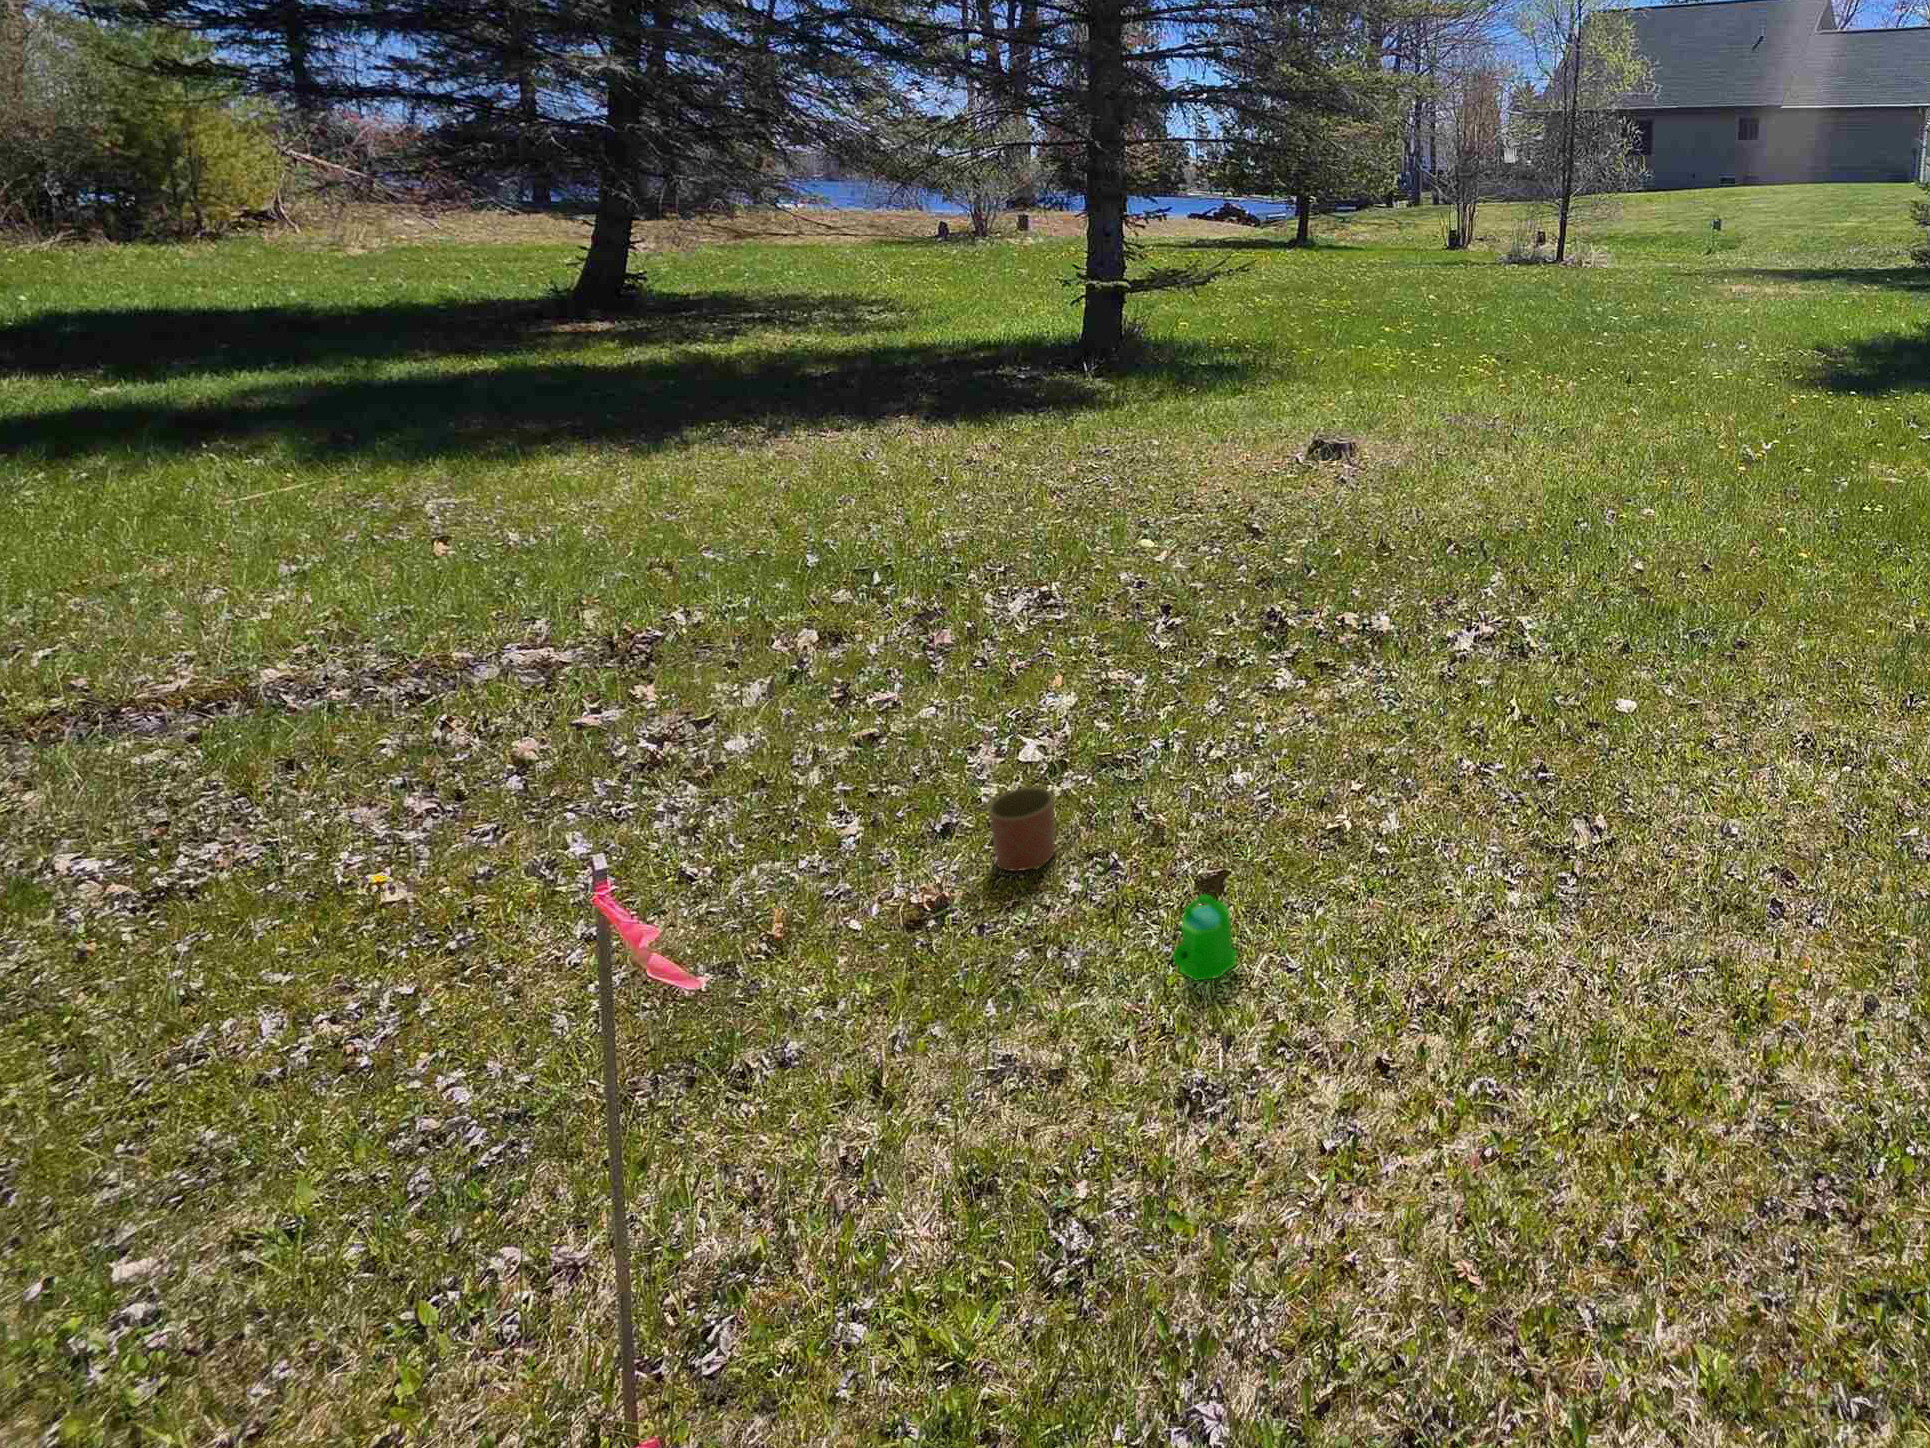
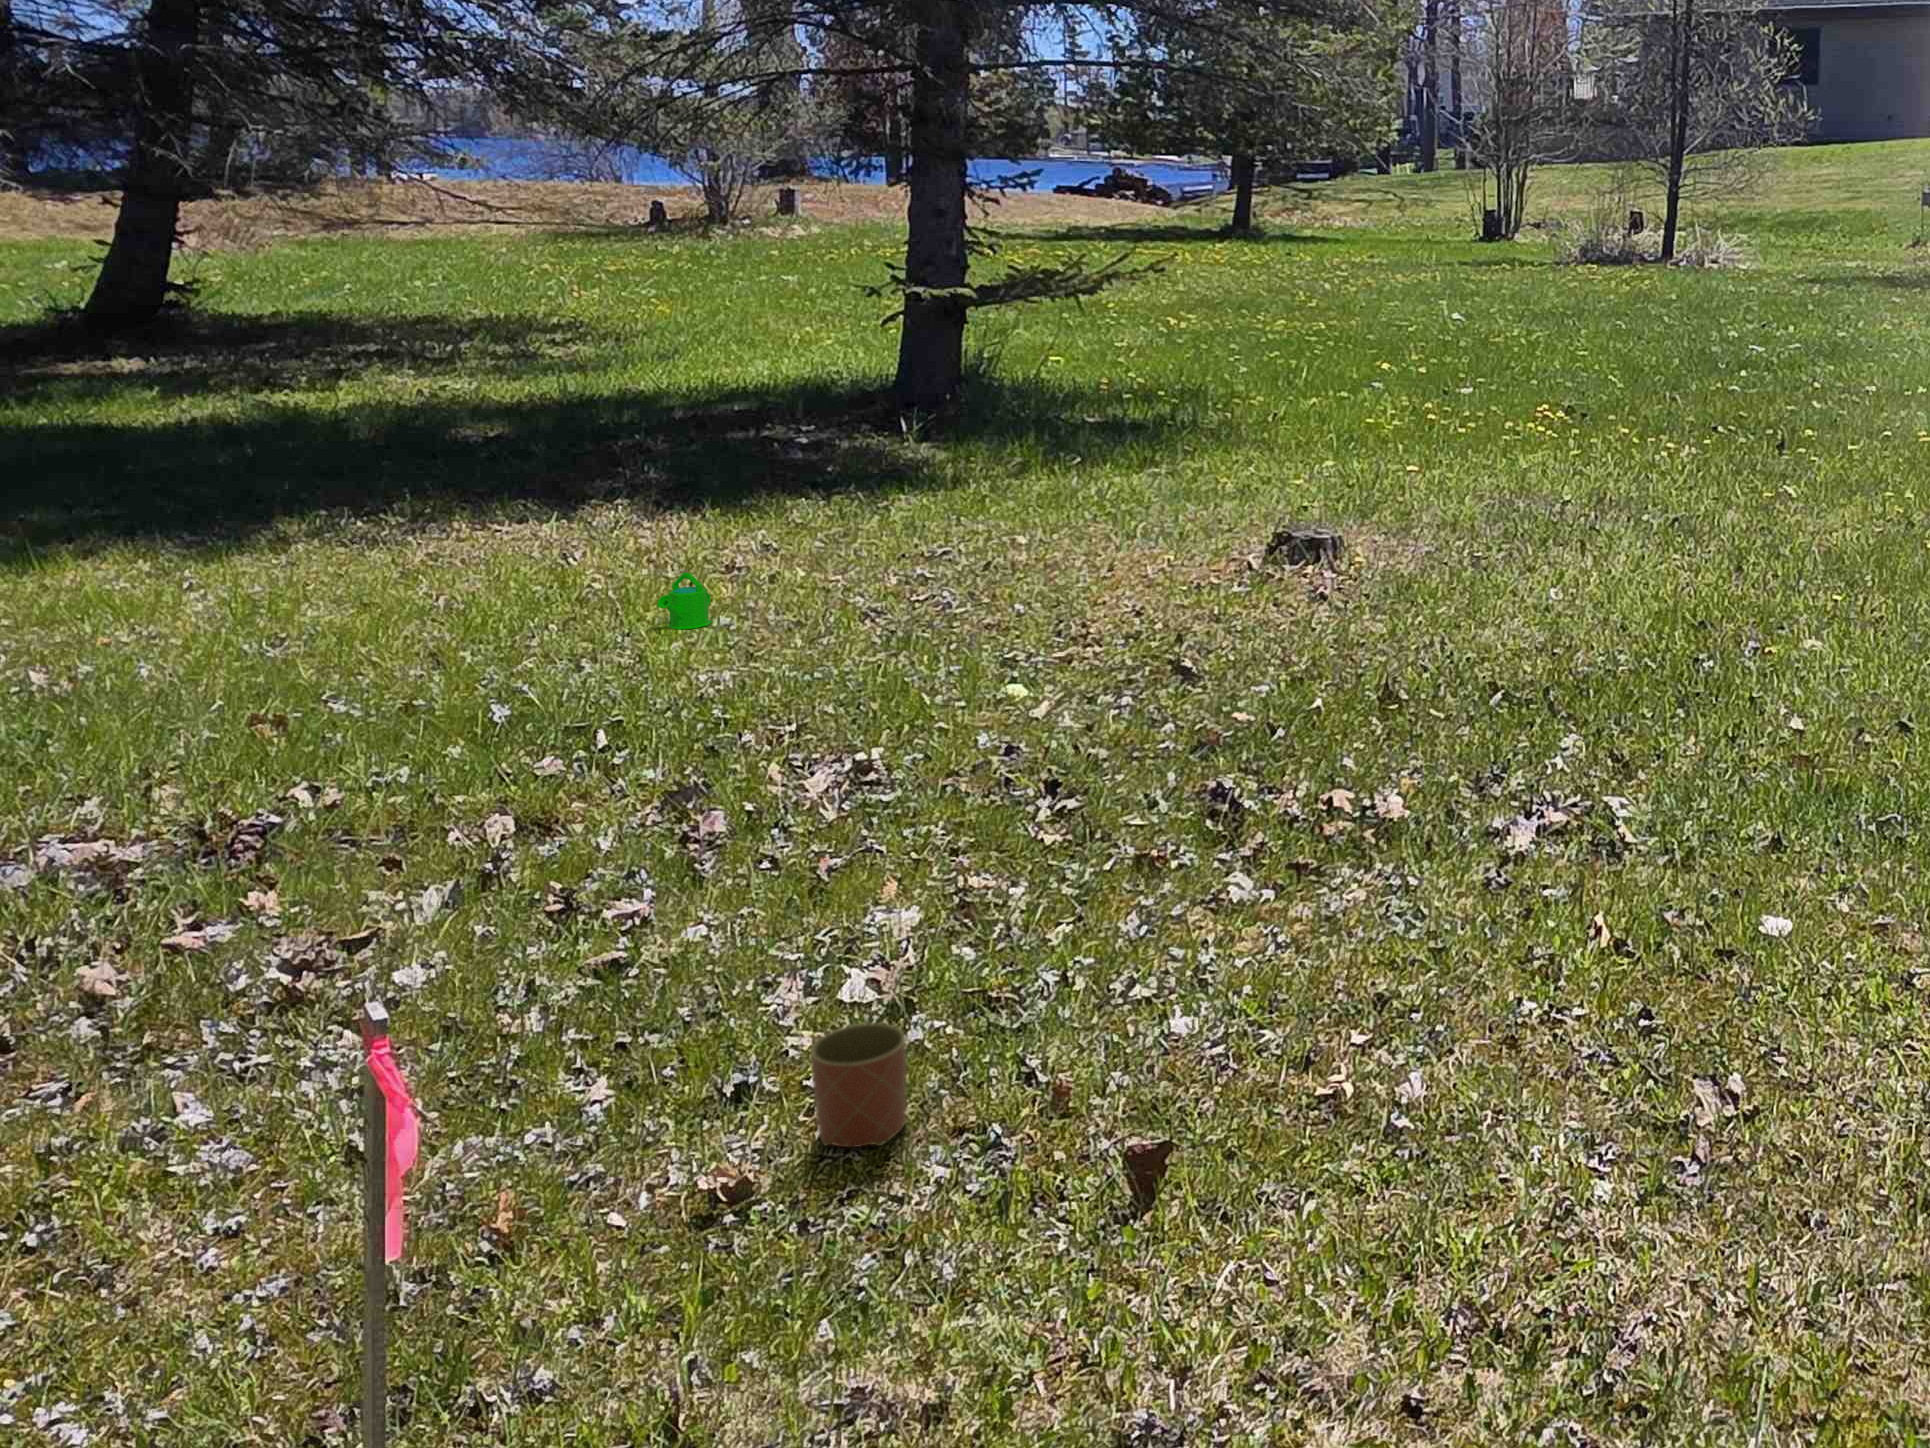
watering can: present [1173,895,1237,980] -> present [658,573,712,629]

